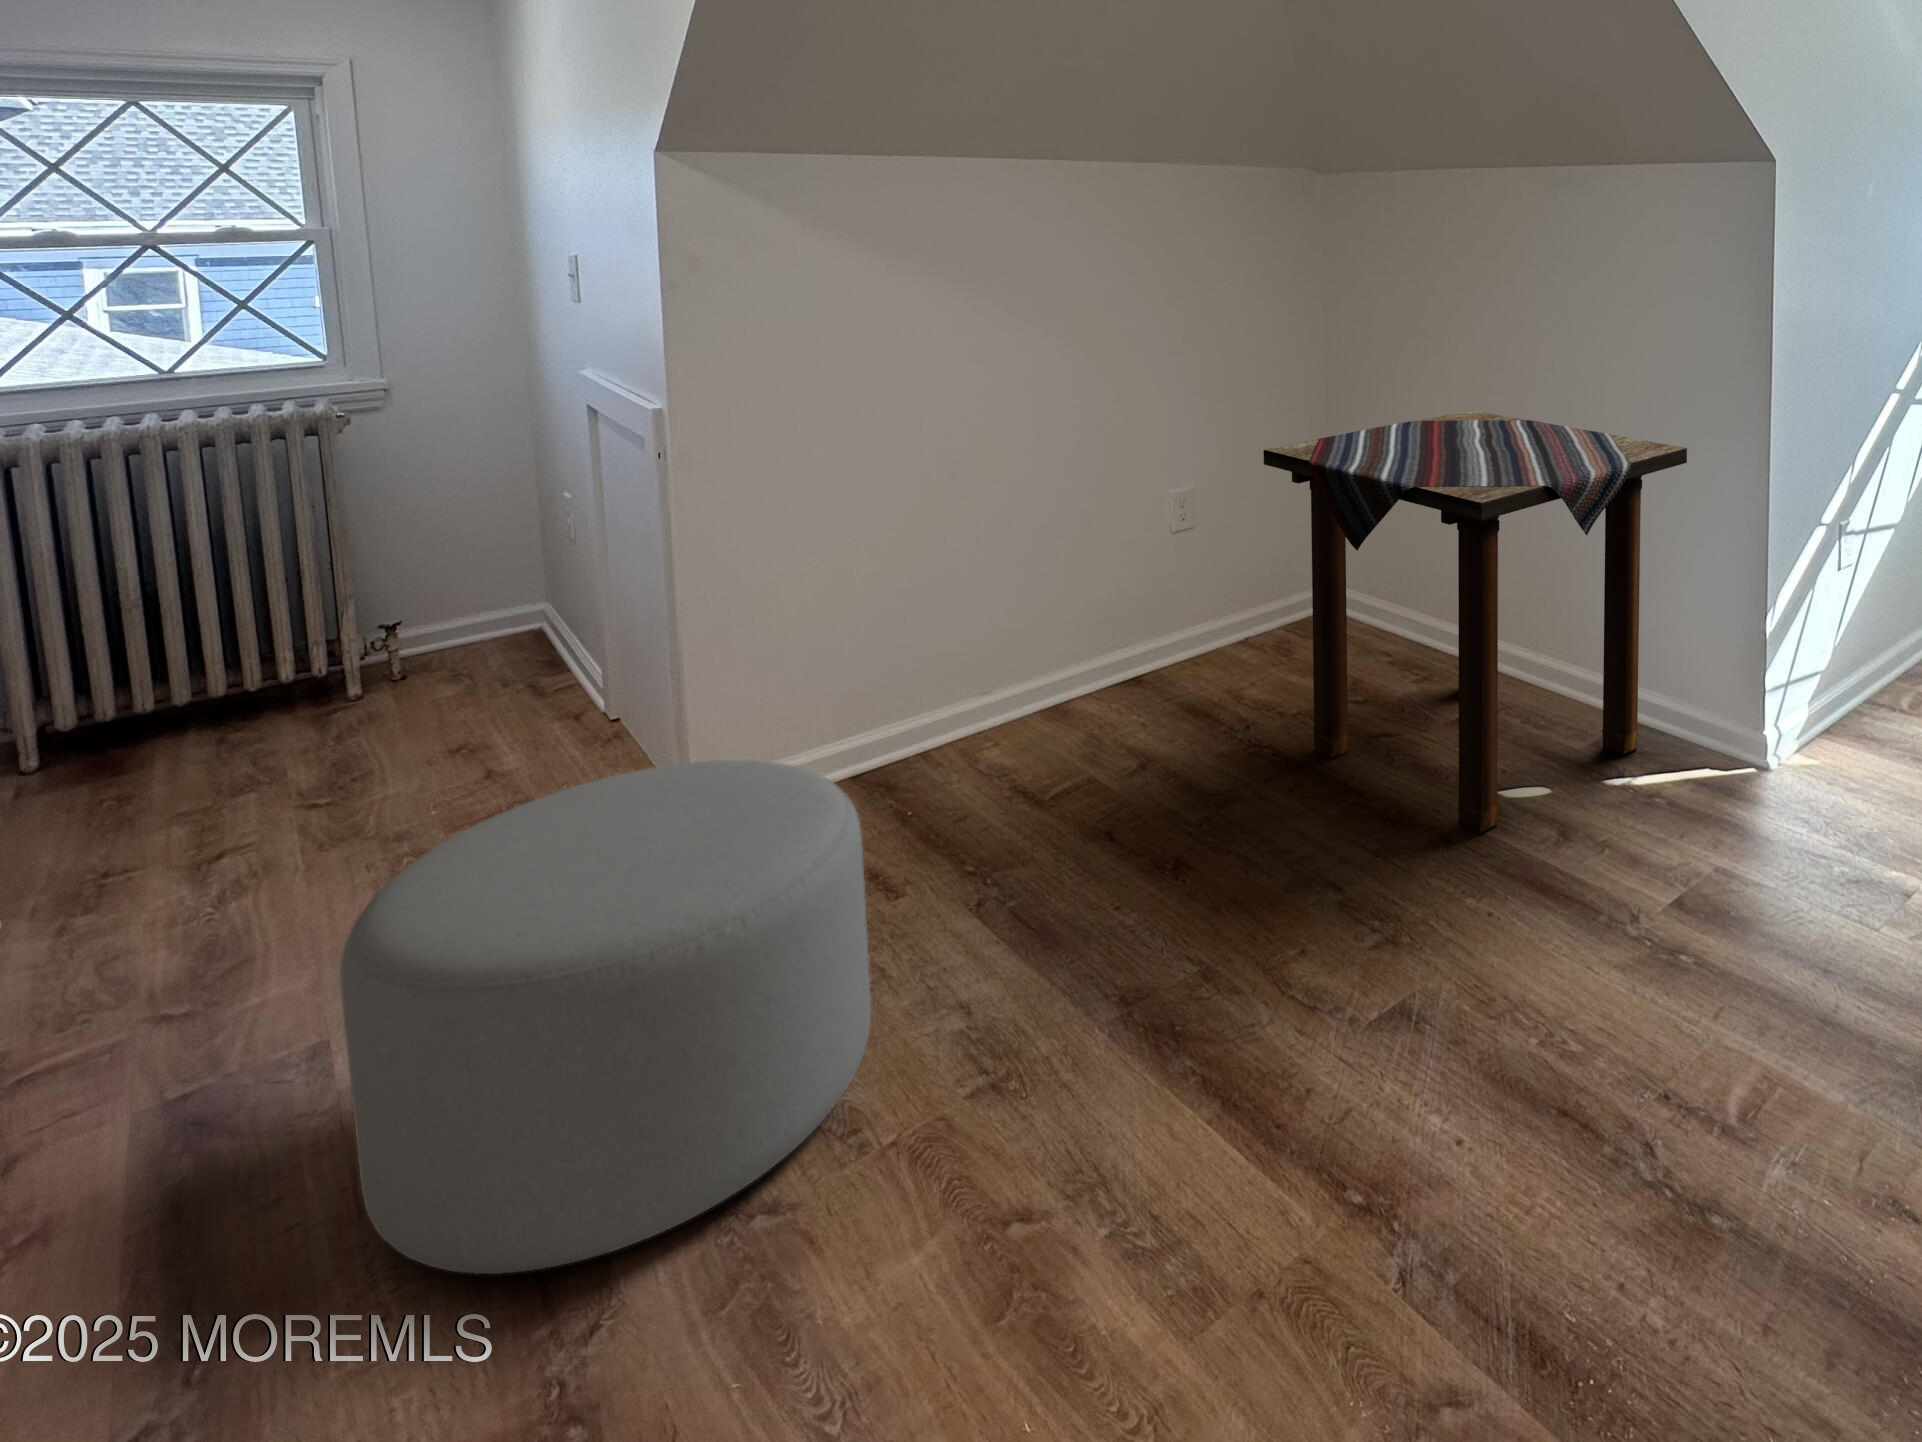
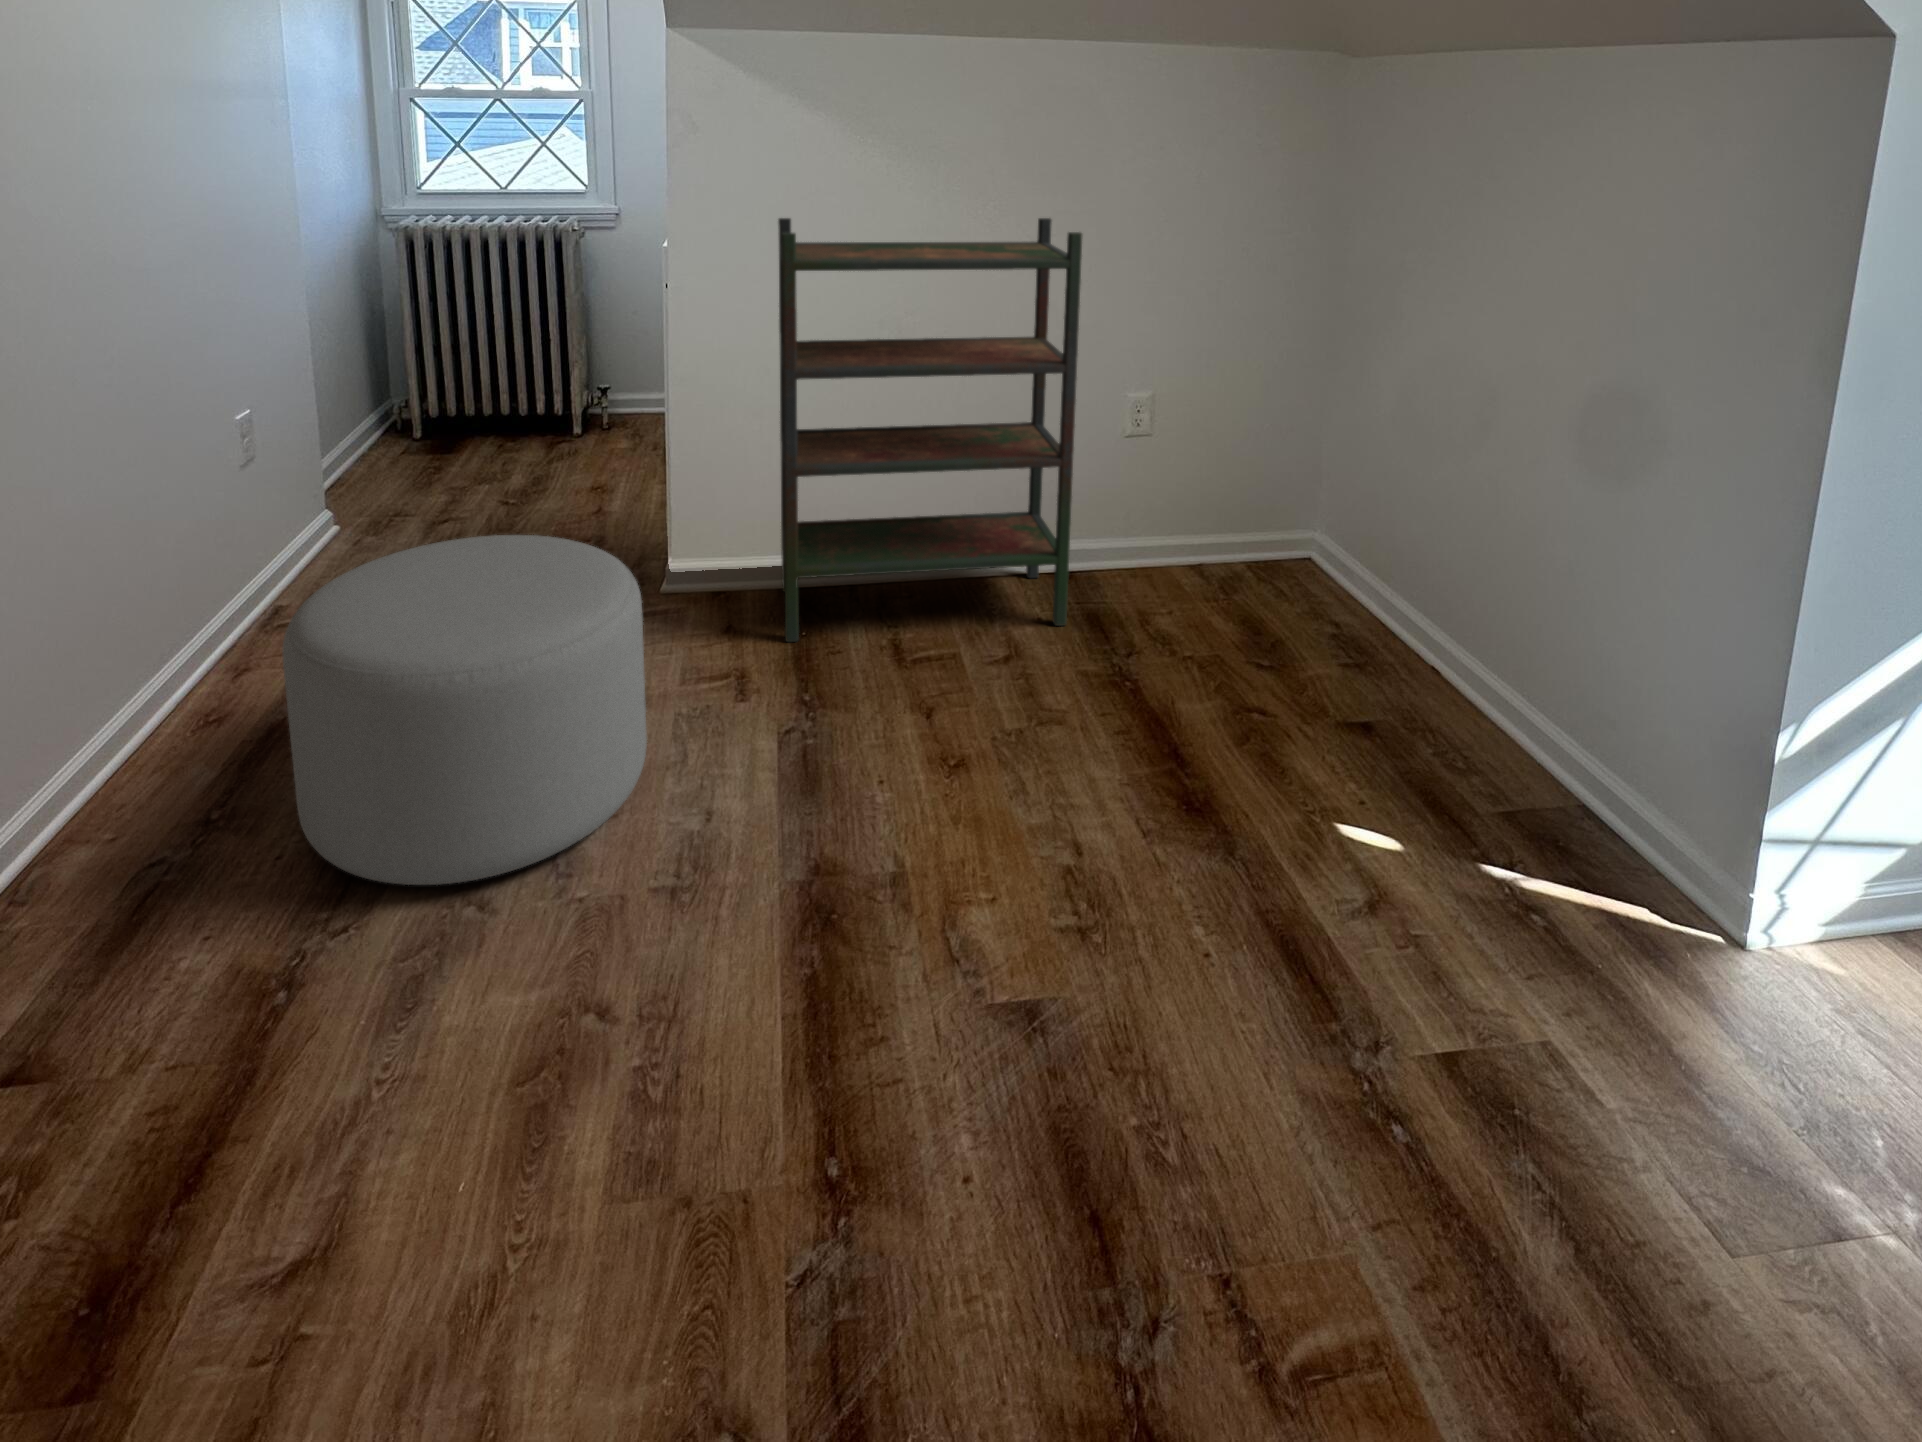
bookshelf: none [804,324,1169,829] -> present [778,218,1082,642]
side table: present [1263,411,1687,835] -> none [1147,366,1685,861]

